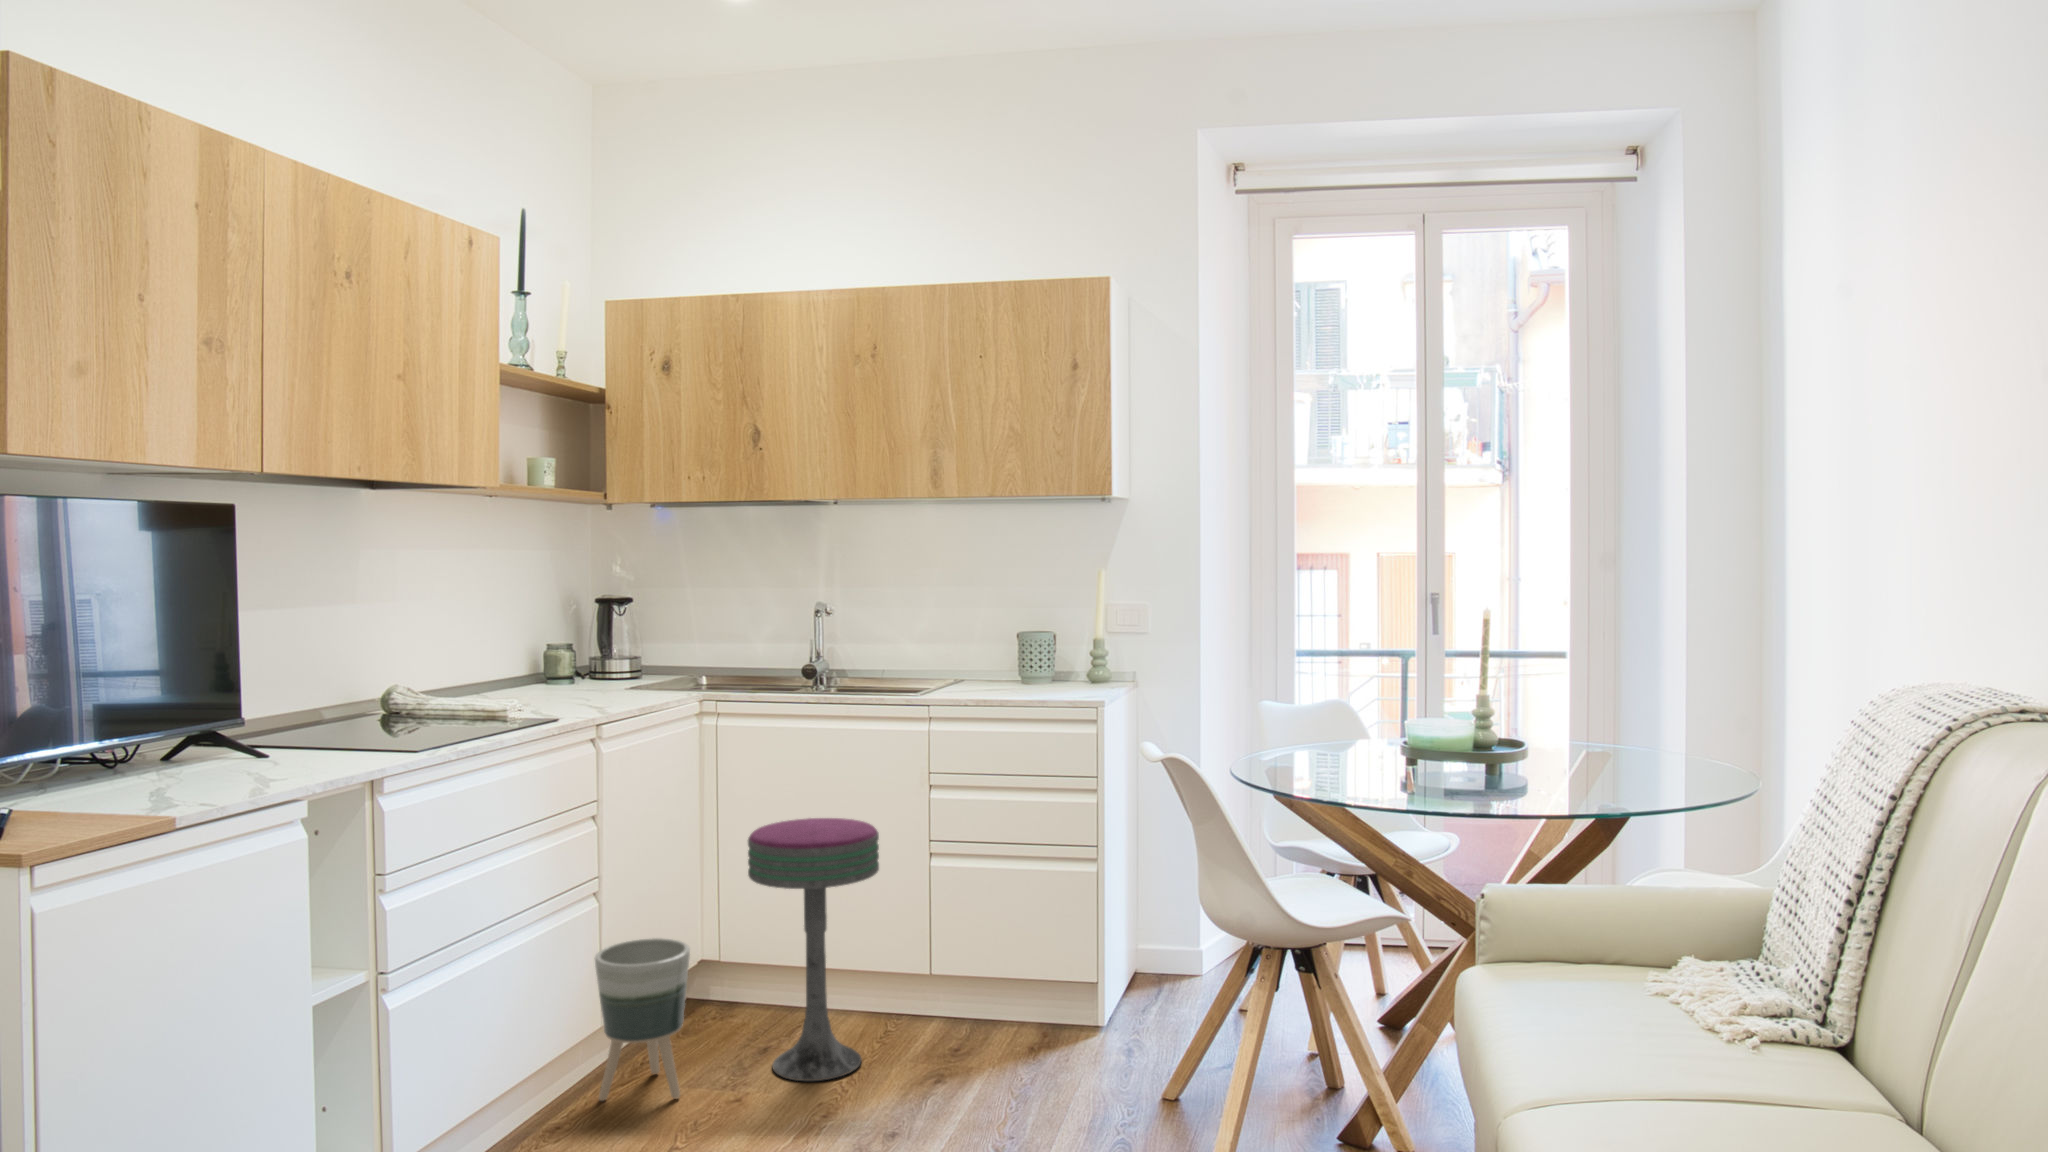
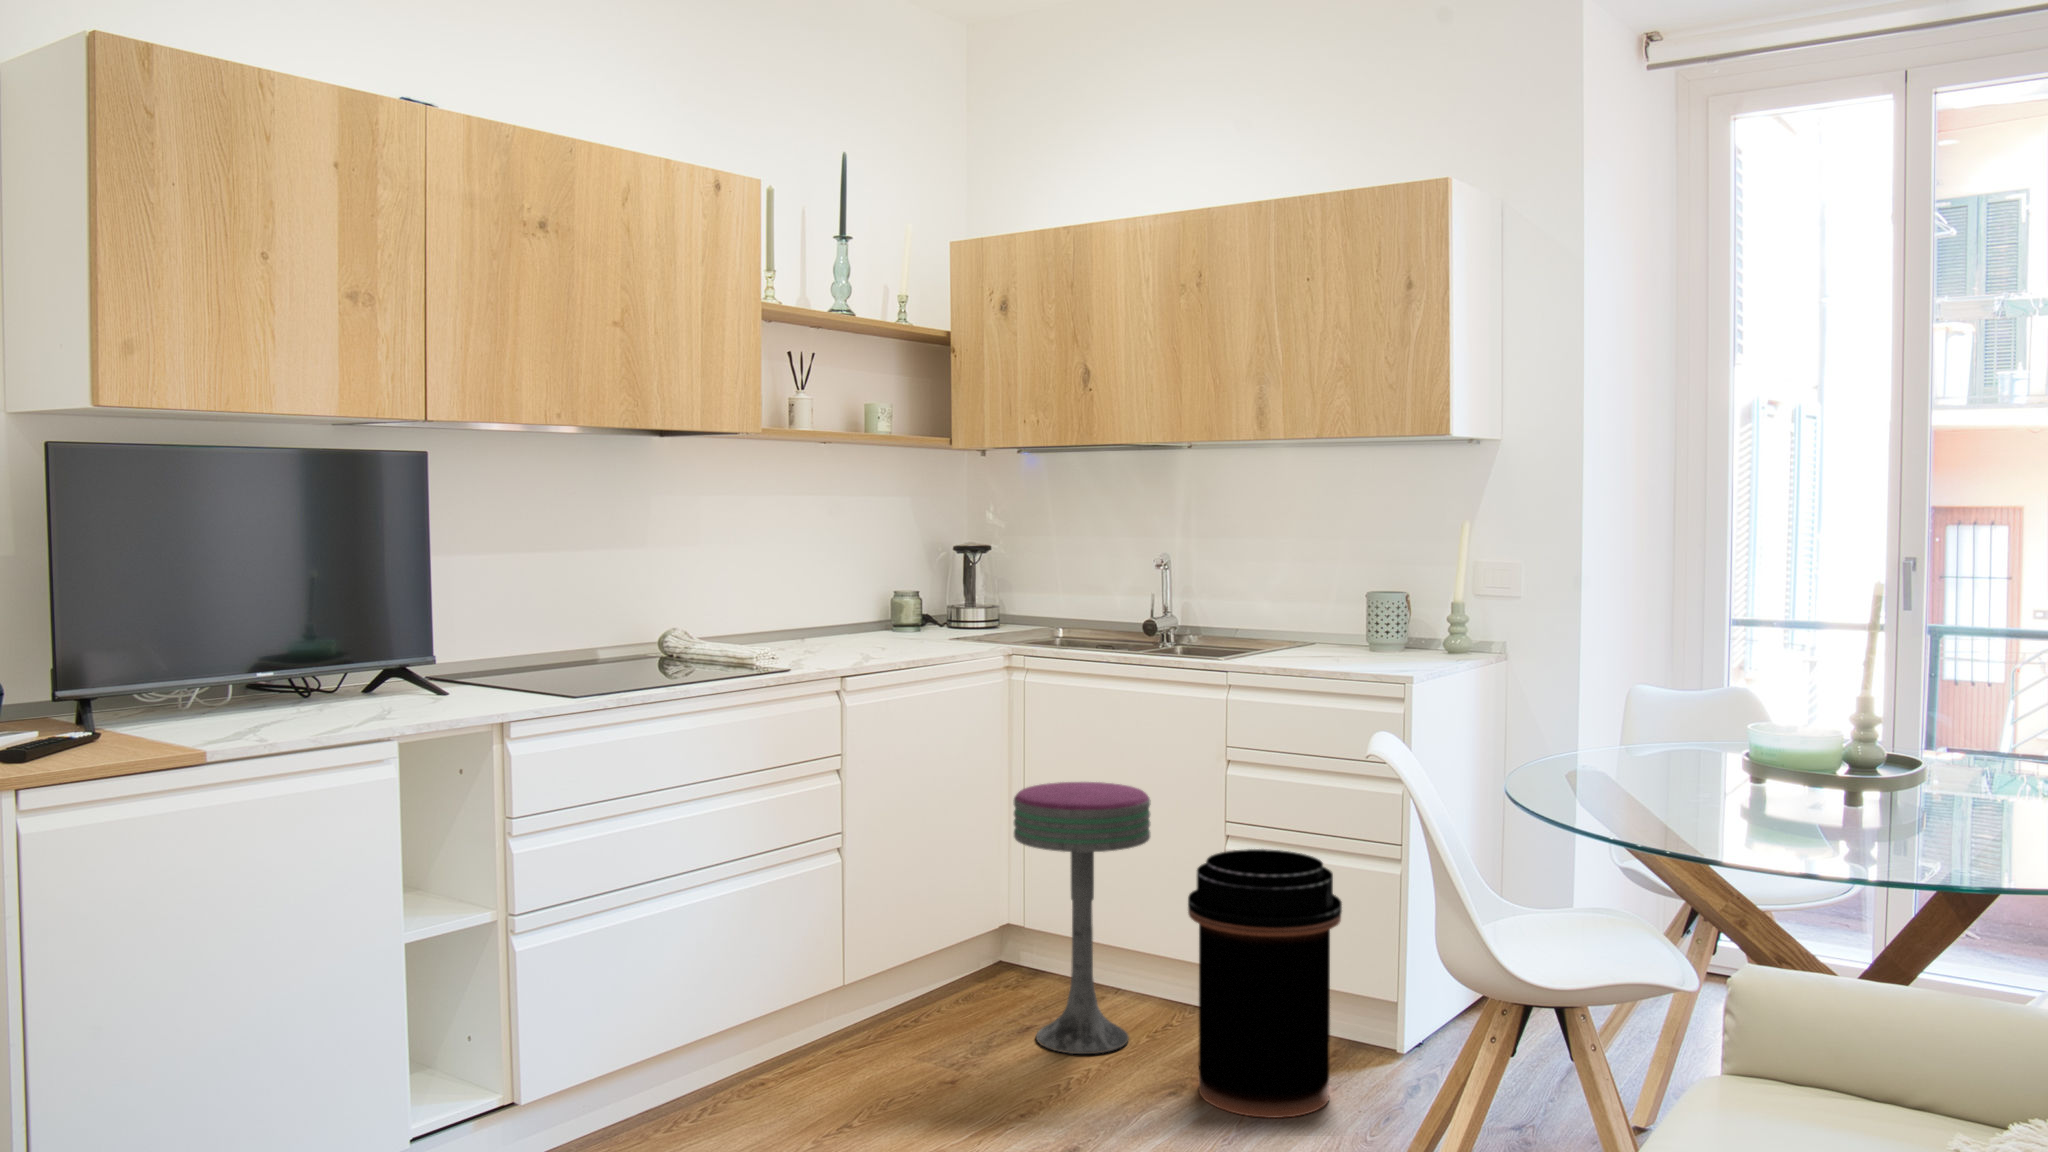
trash can: none [941,864,1077,1110] -> present [1188,849,1342,1118]
planter: present [595,938,690,1101] -> none [863,885,954,1045]

